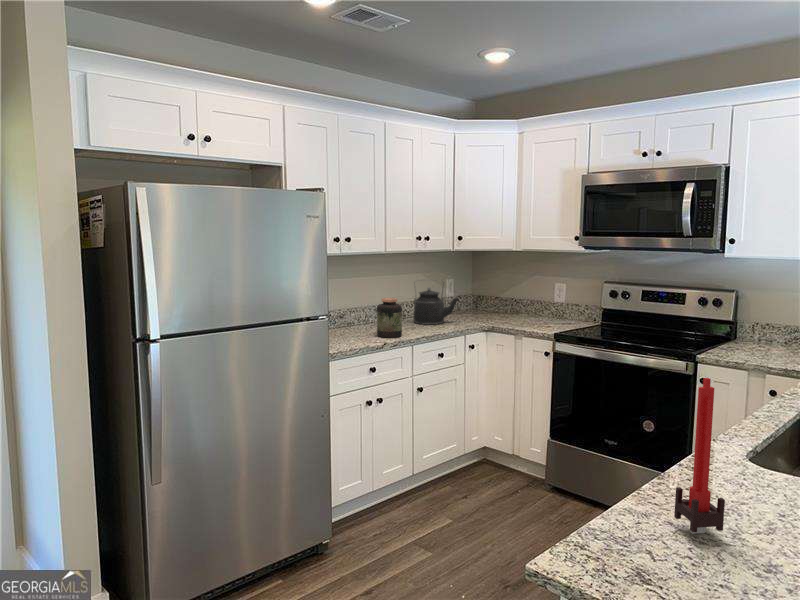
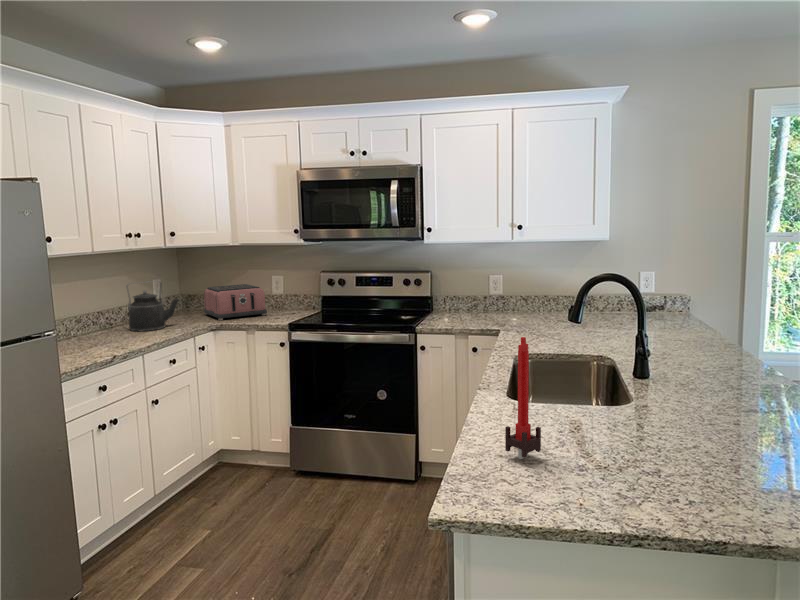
toaster: none [486,290,543,322] -> present [204,284,267,320]
jar: present [377,298,402,338] -> none [96,305,129,350]

